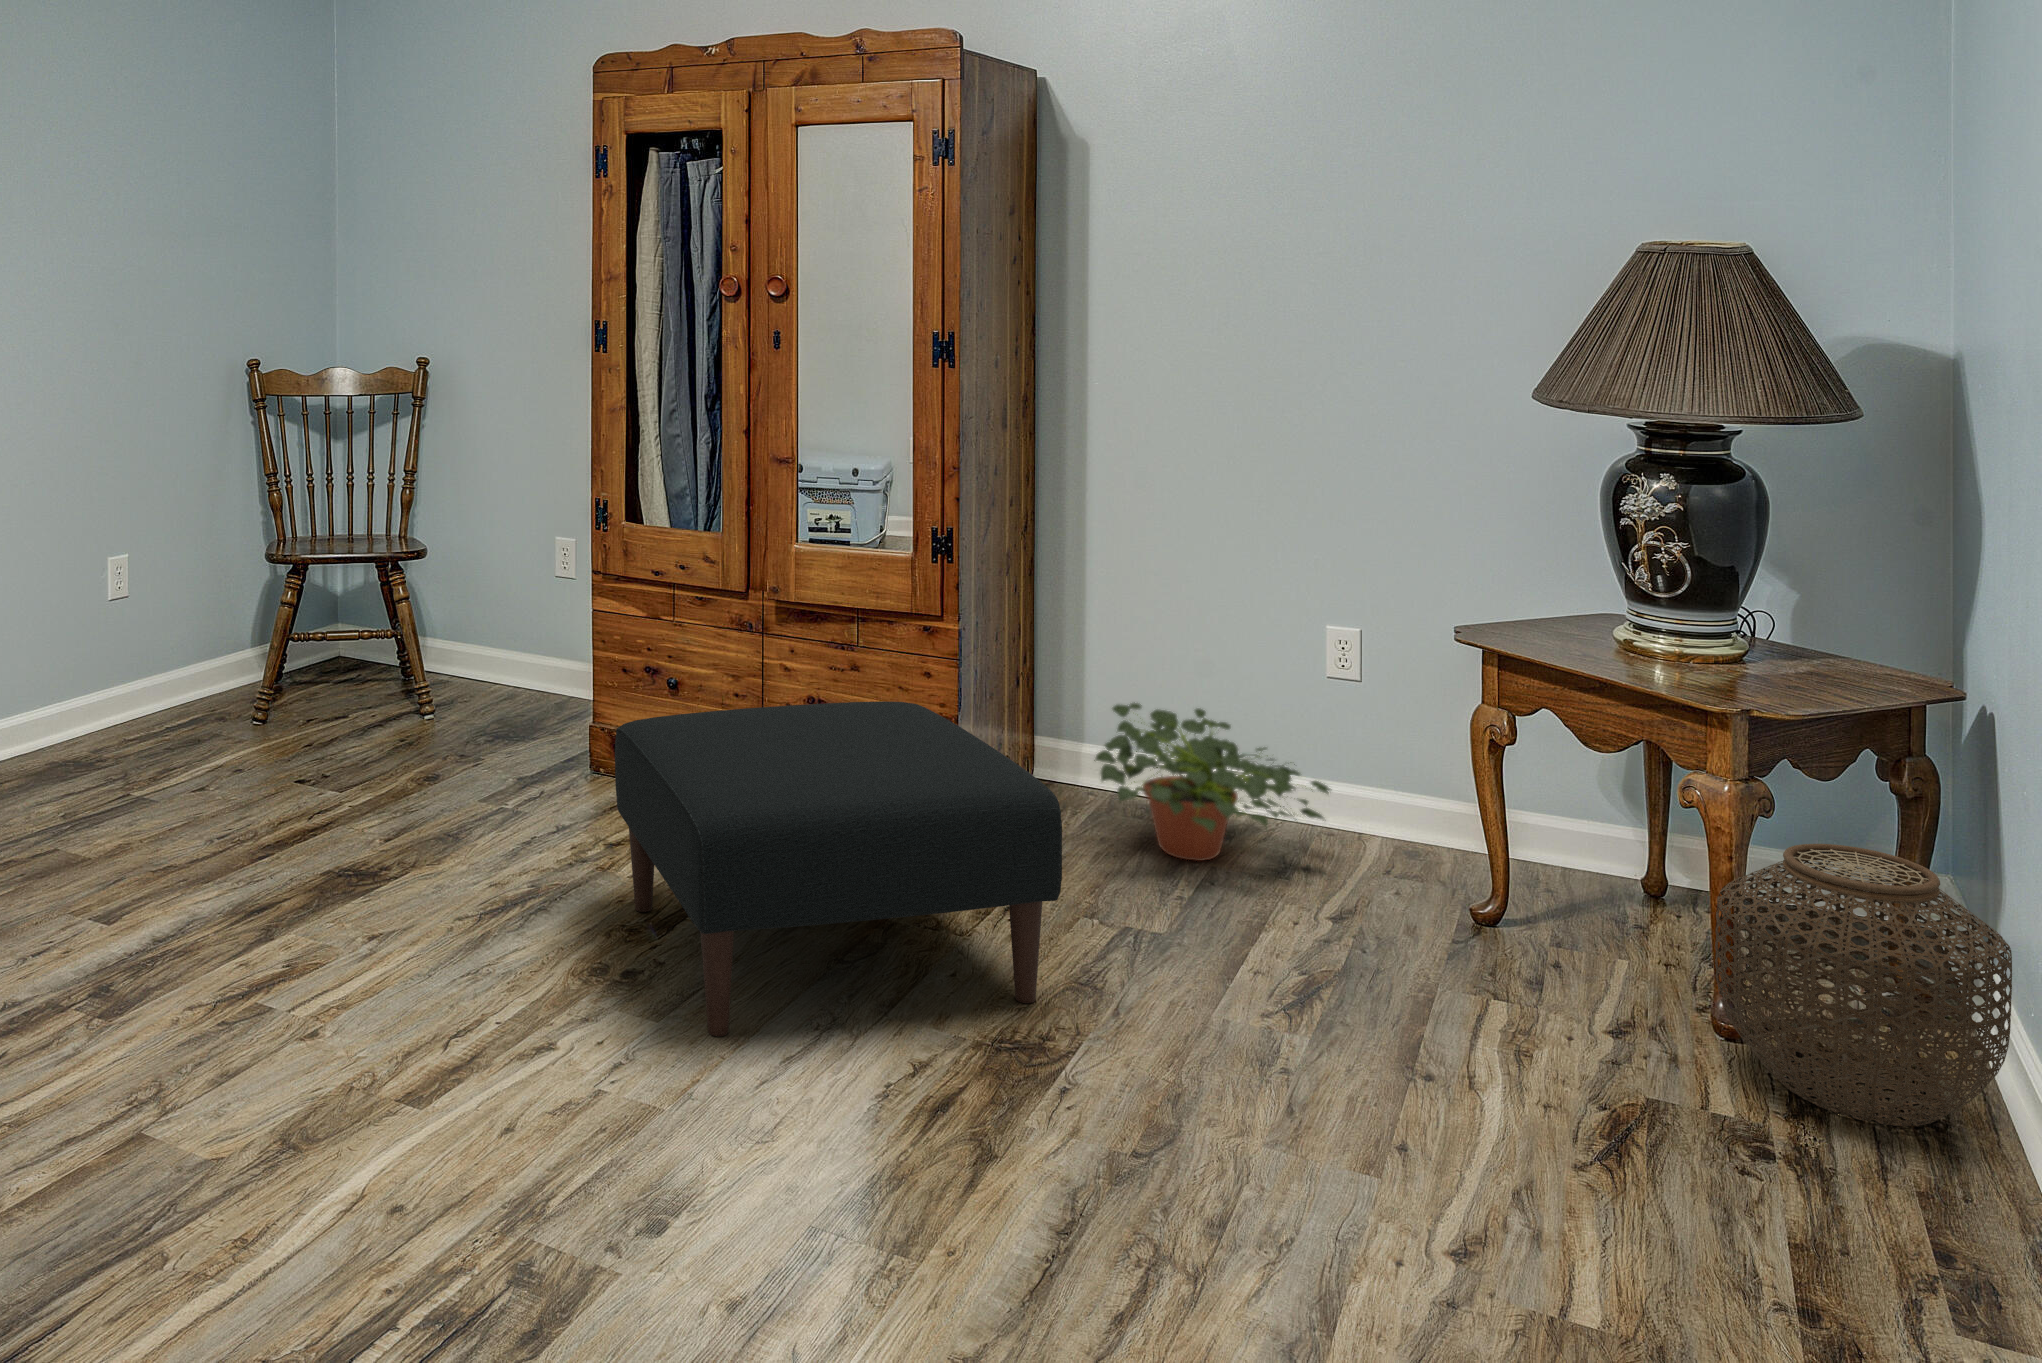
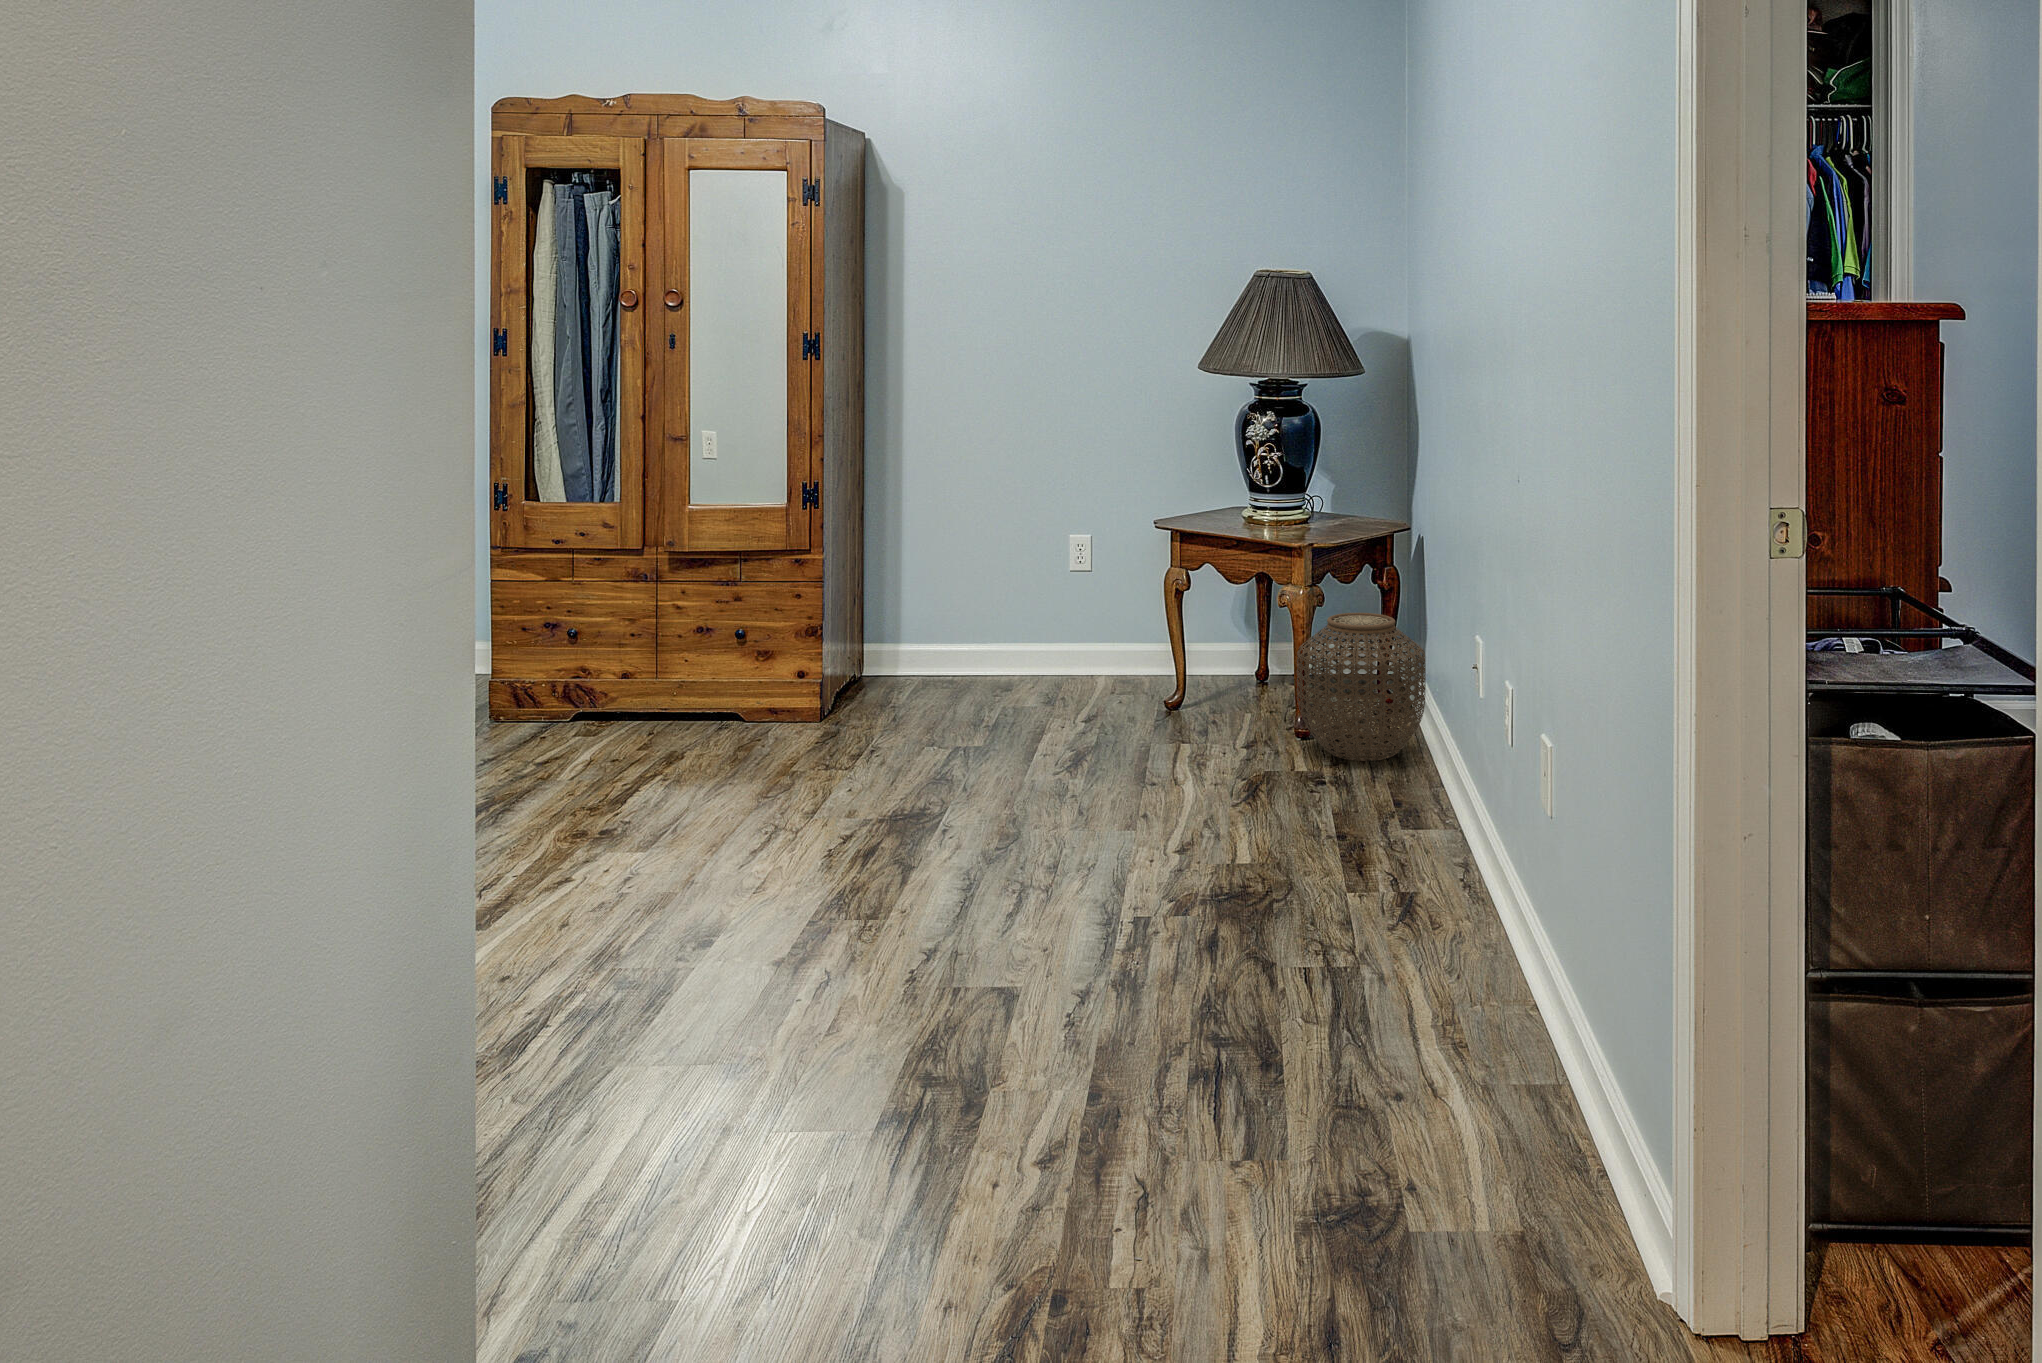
ottoman: present [615,701,1062,1037] -> none [561,608,930,852]
potted plant: present [1094,702,1330,861] -> none [923,603,1081,708]

